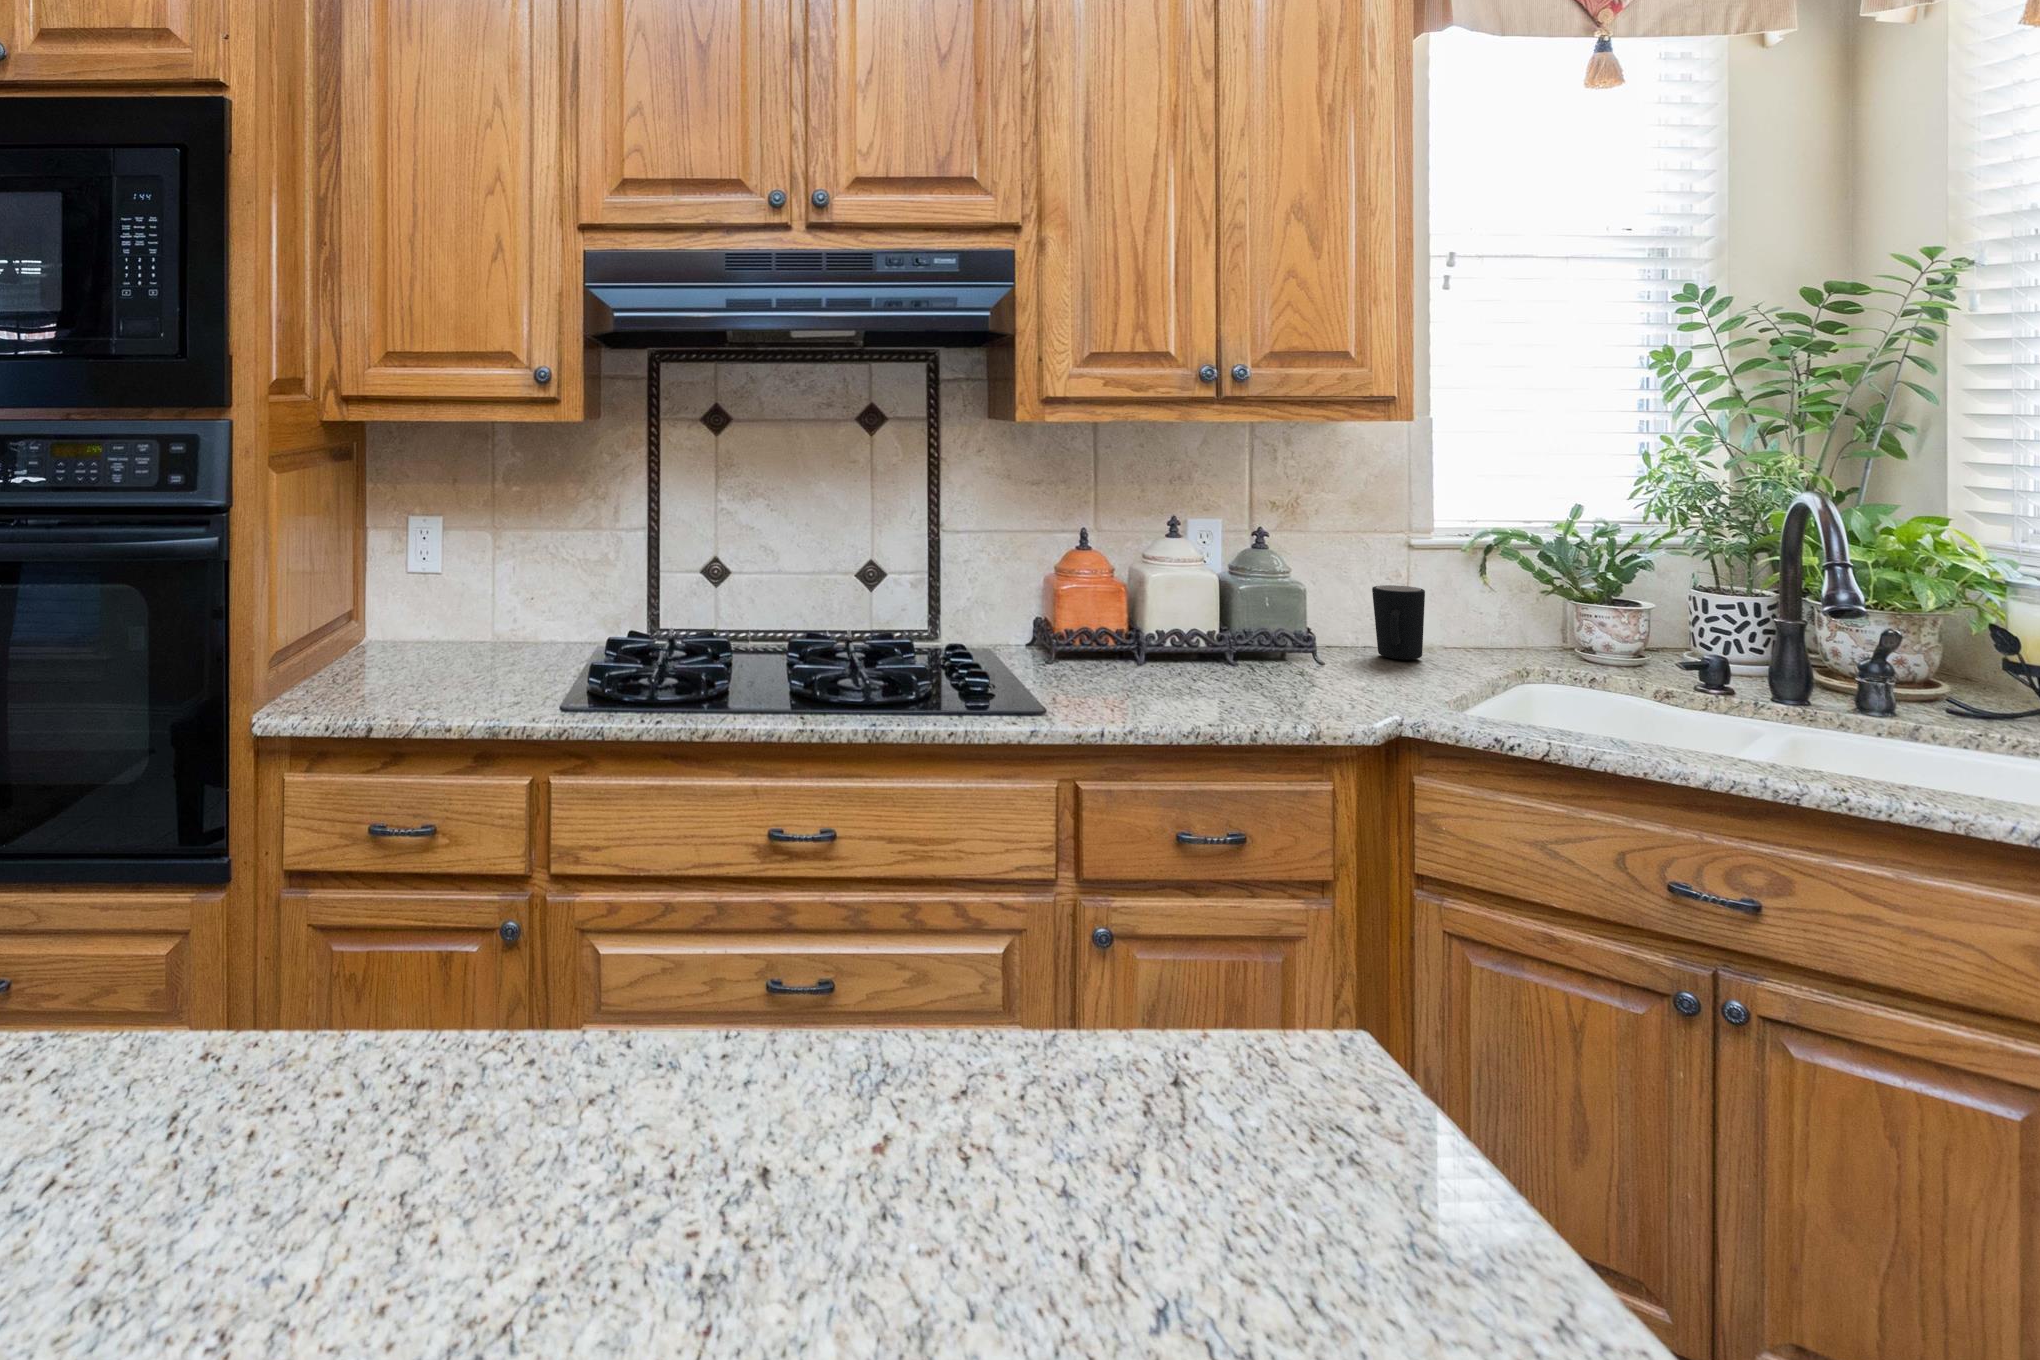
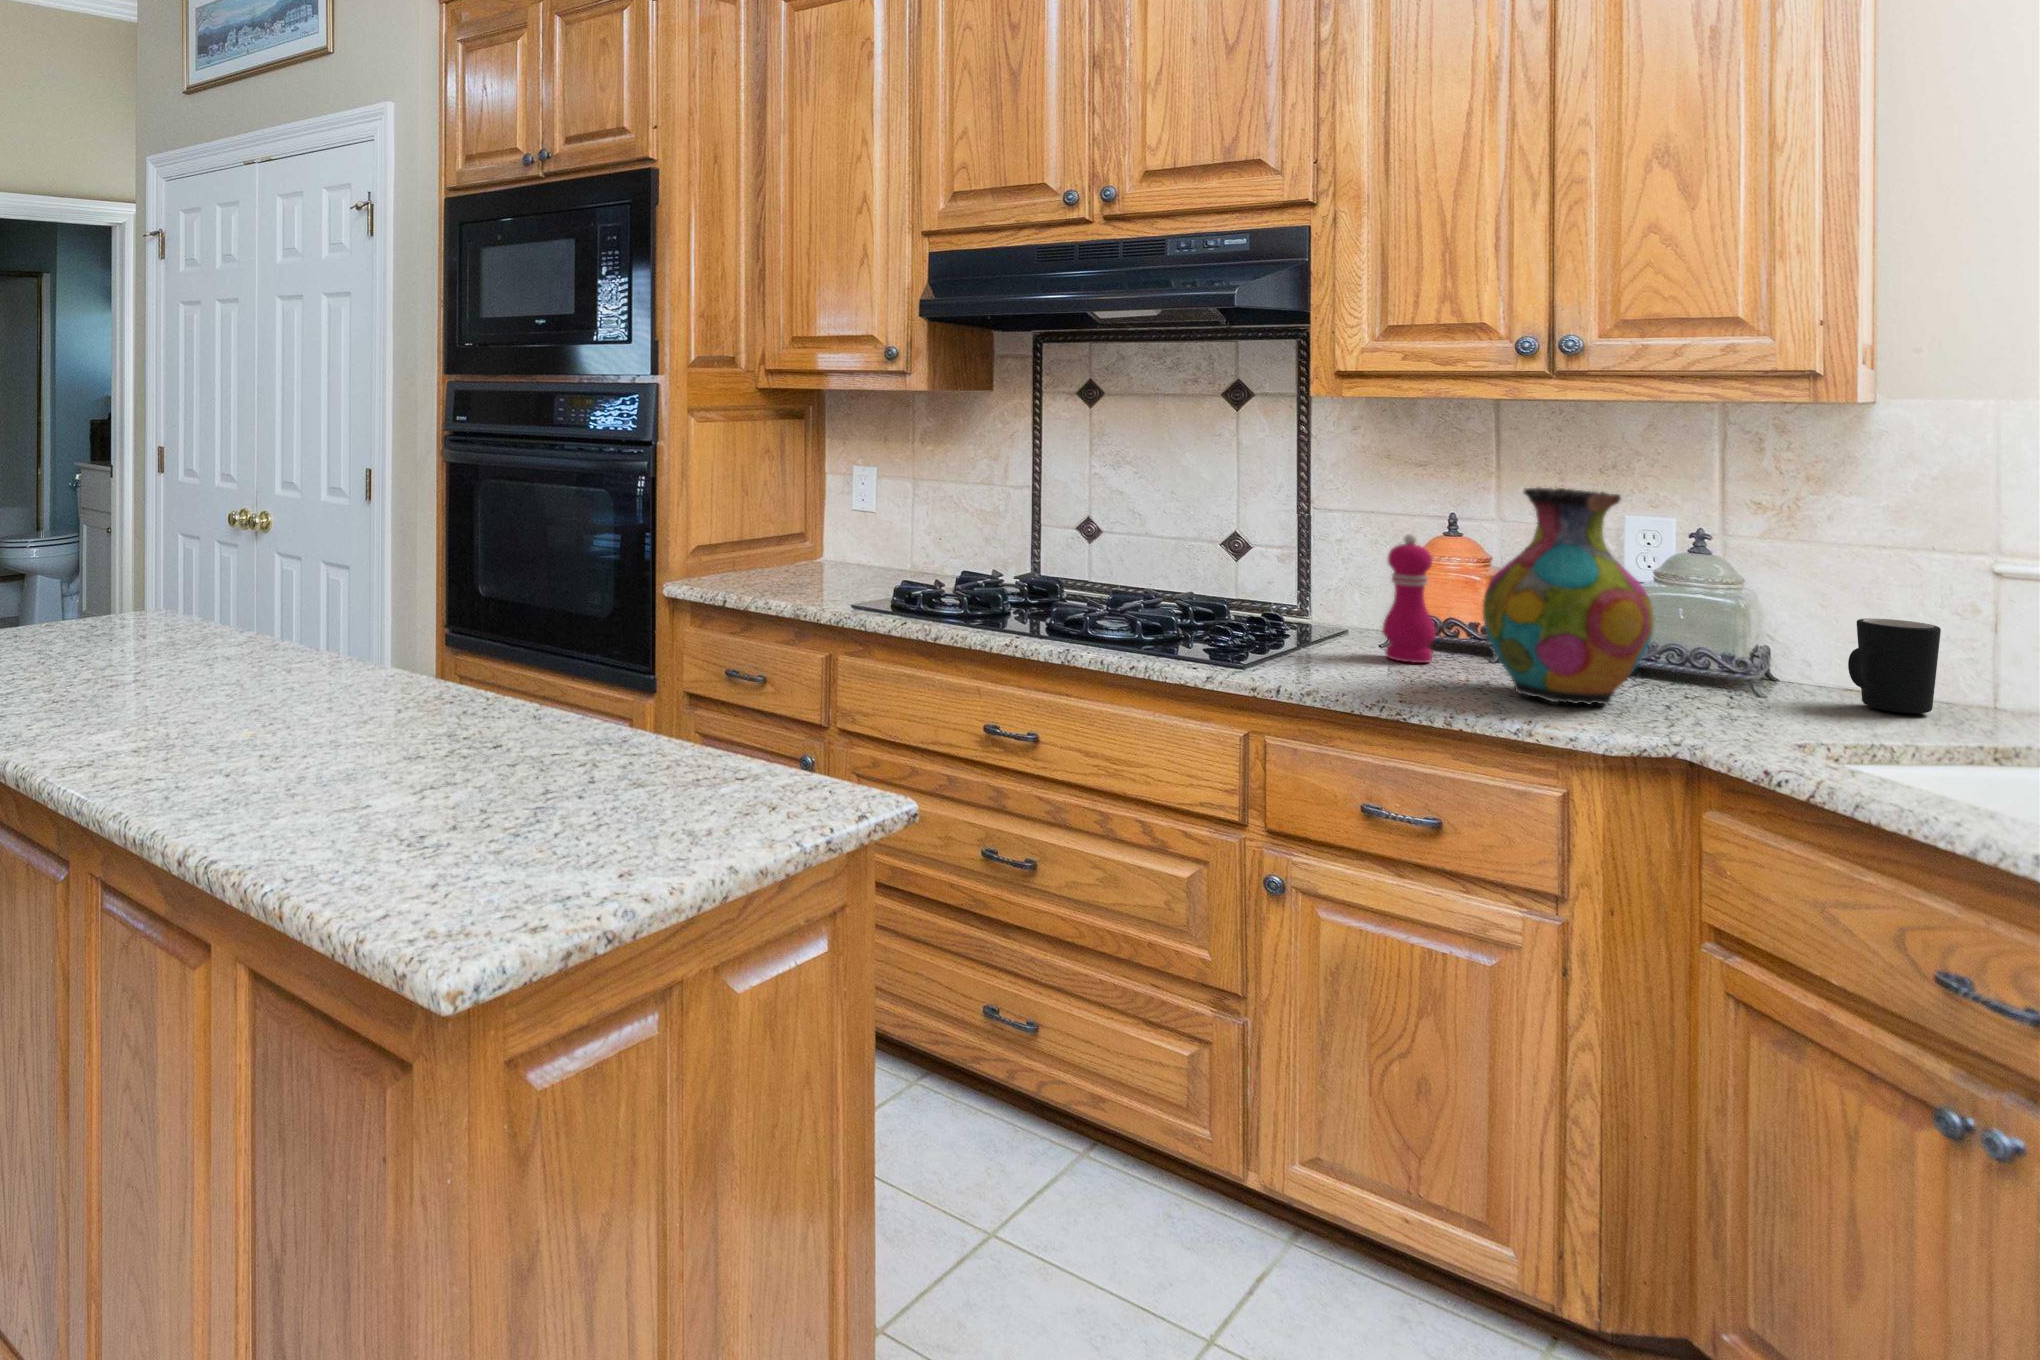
vase: none [1206,498,1341,699] -> present [1482,487,1654,705]
pepper mill: none [1089,551,1134,677] -> present [1382,534,1436,663]

